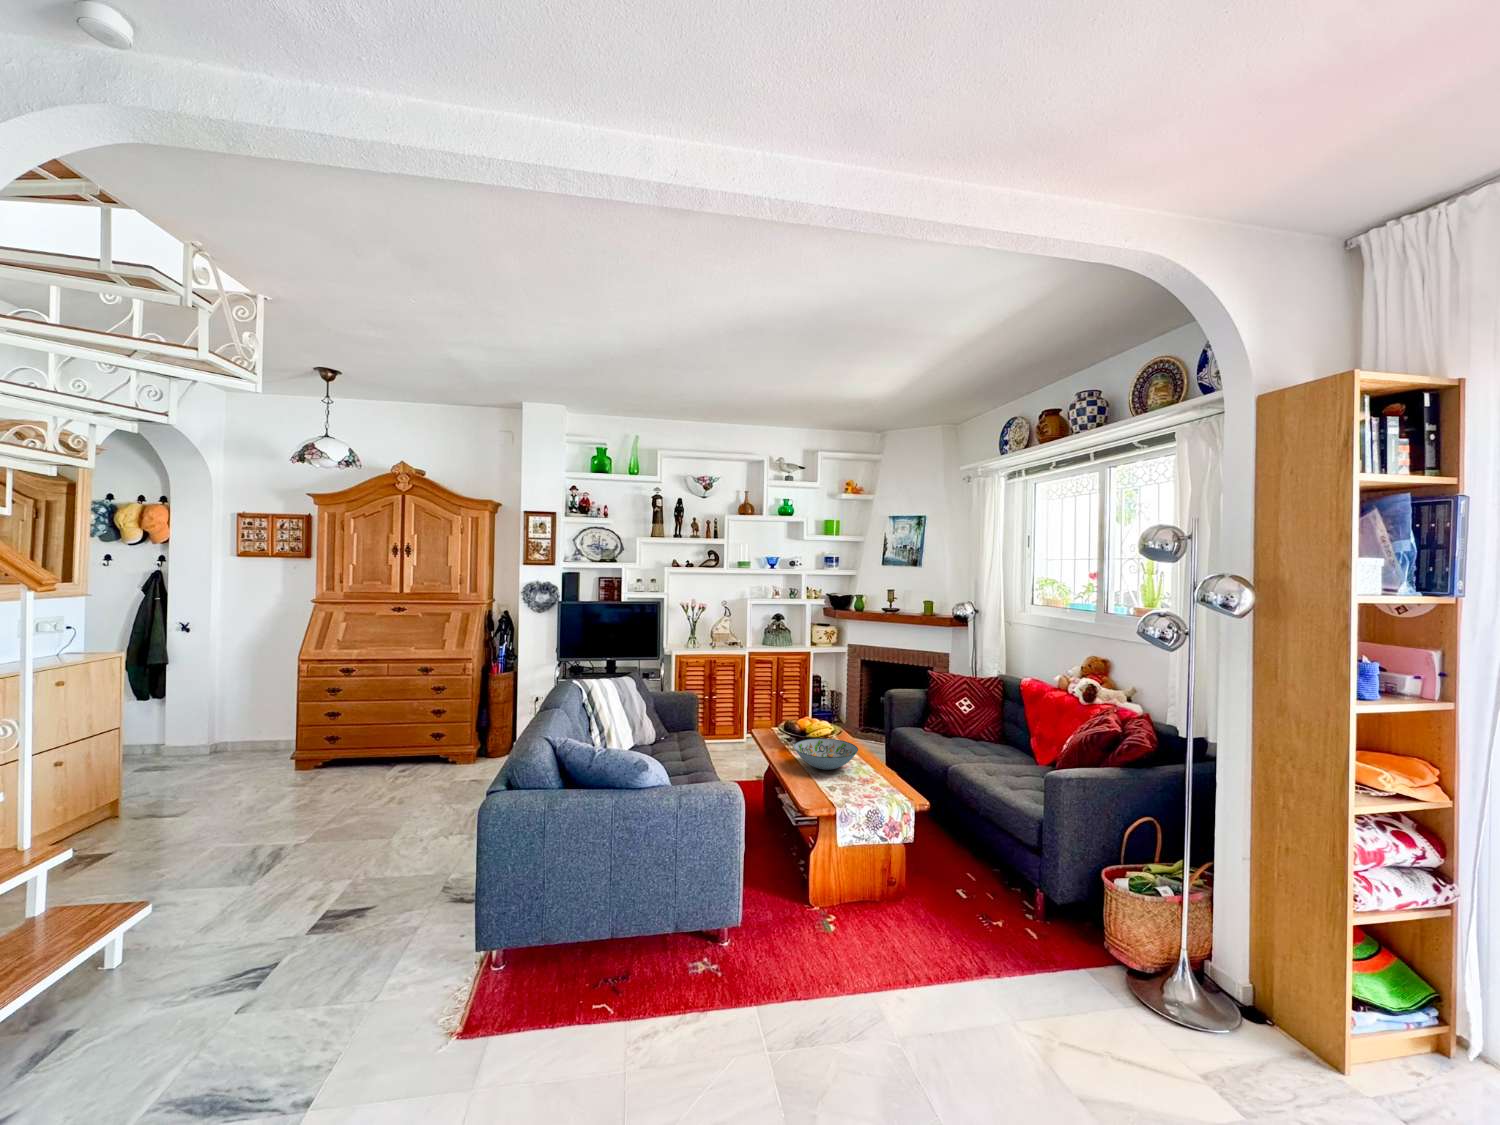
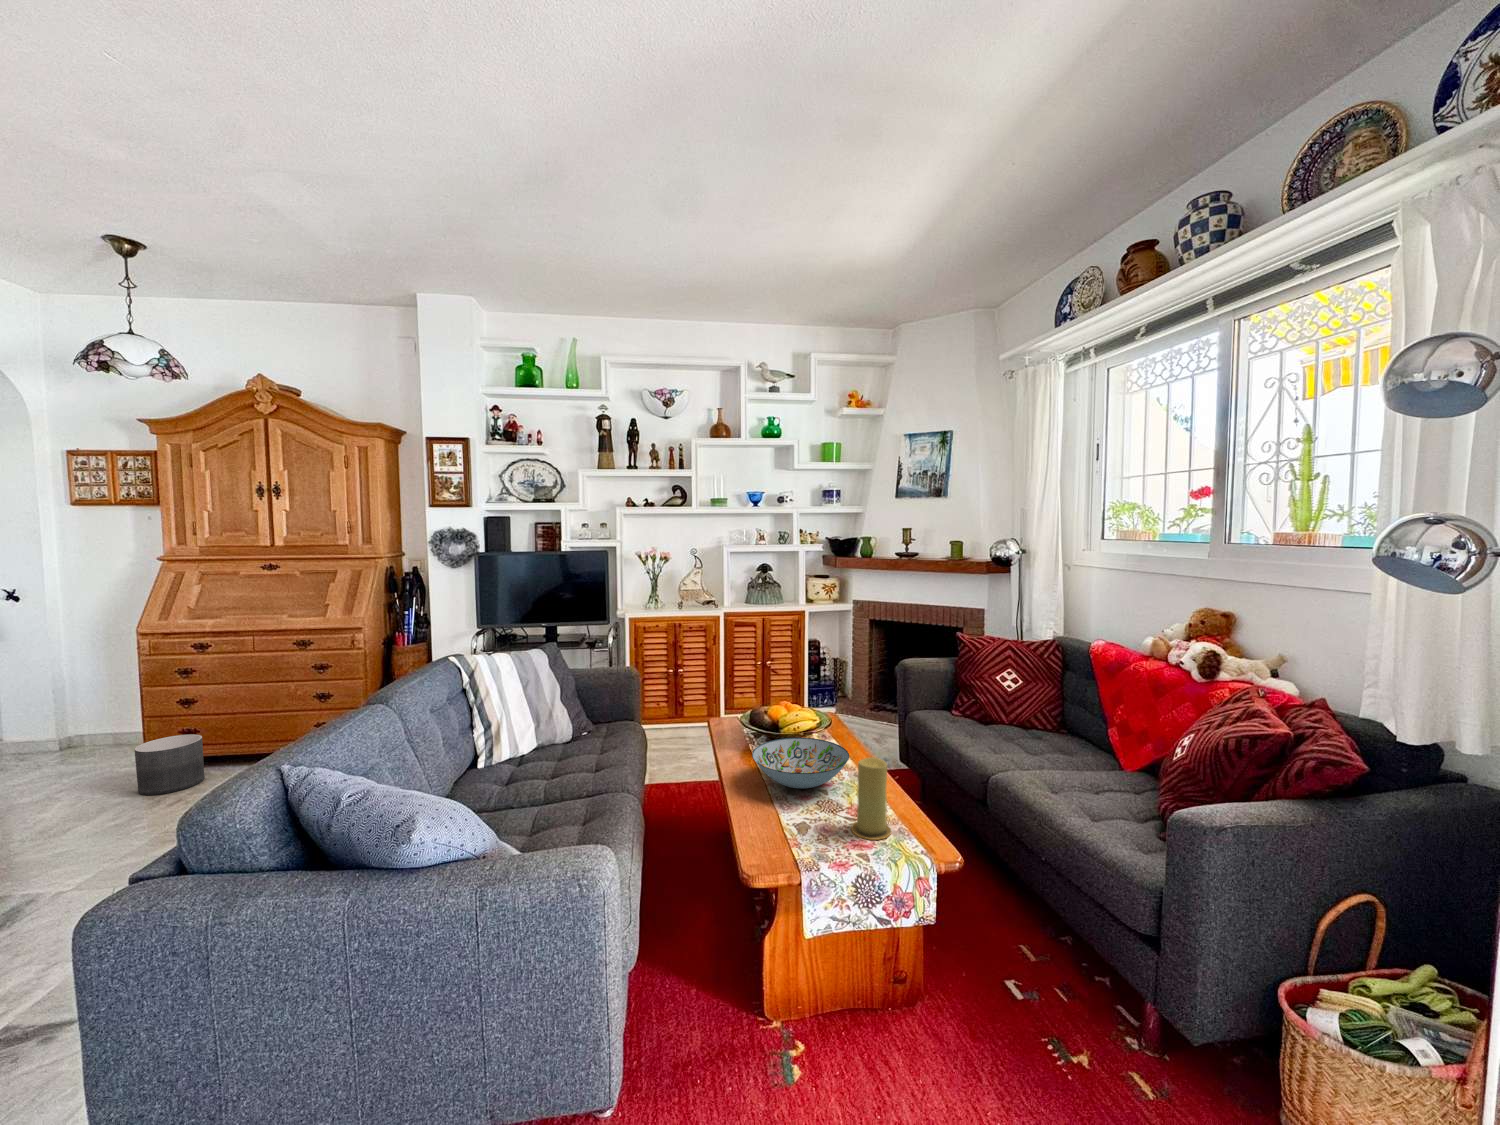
planter: none [302,739,349,784] -> present [135,734,205,795]
candle: none [862,745,888,796] -> present [851,757,891,840]

